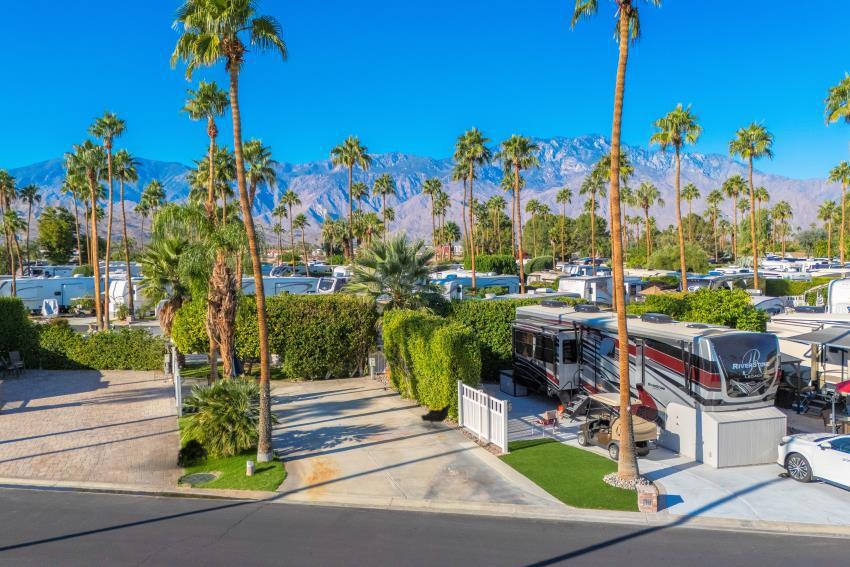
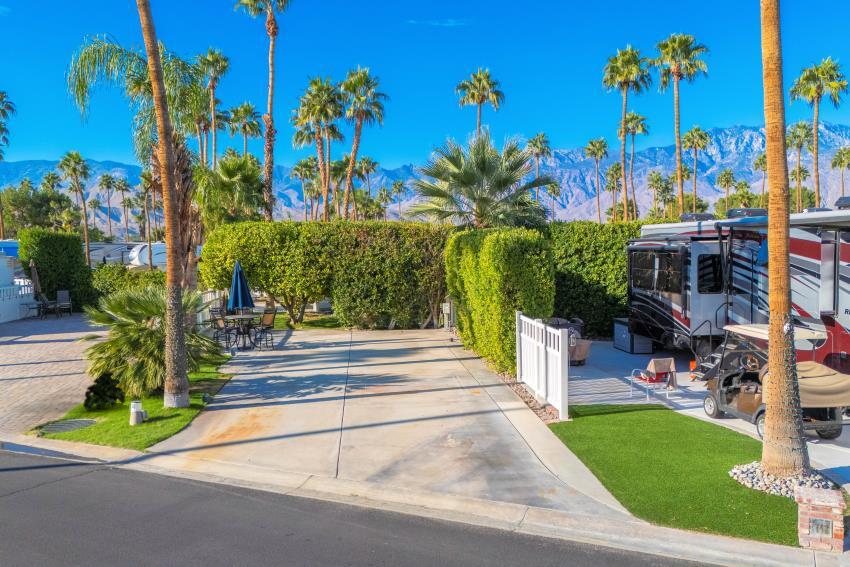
lounge chair: present [421,404,450,430] -> none [457,347,504,384]

